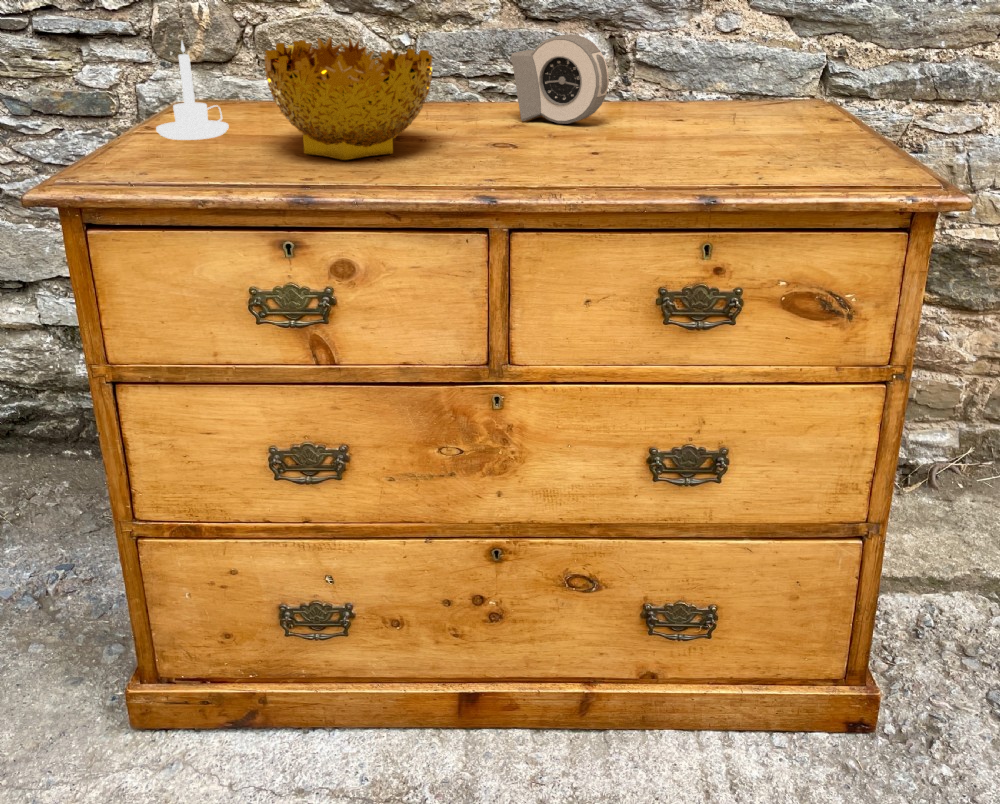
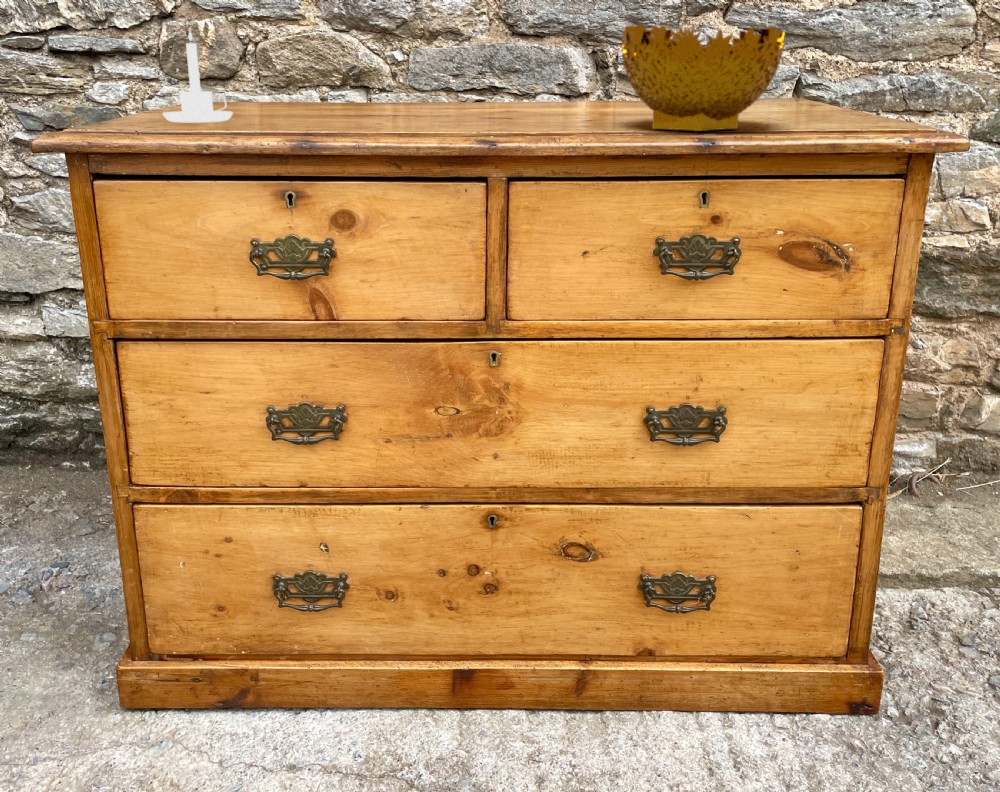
alarm clock: present [511,35,609,124] -> none [503,32,595,116]
decorative bowl: present [264,37,433,160] -> present [621,25,785,131]

